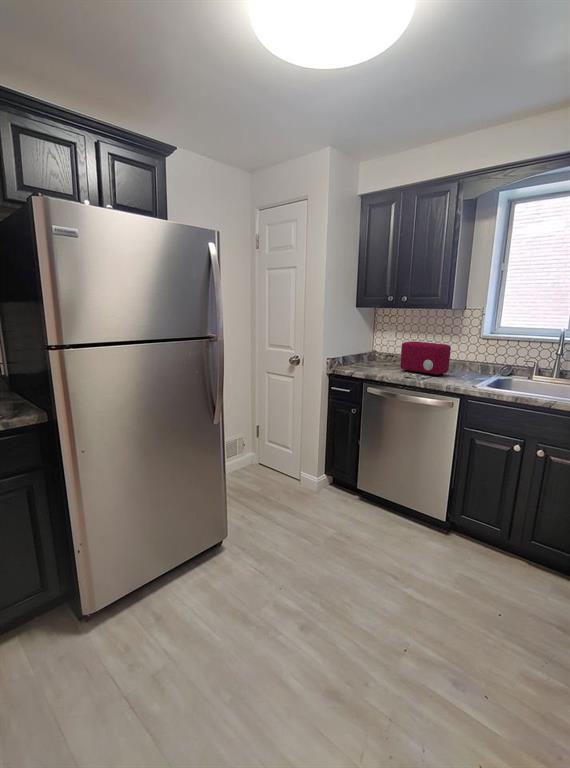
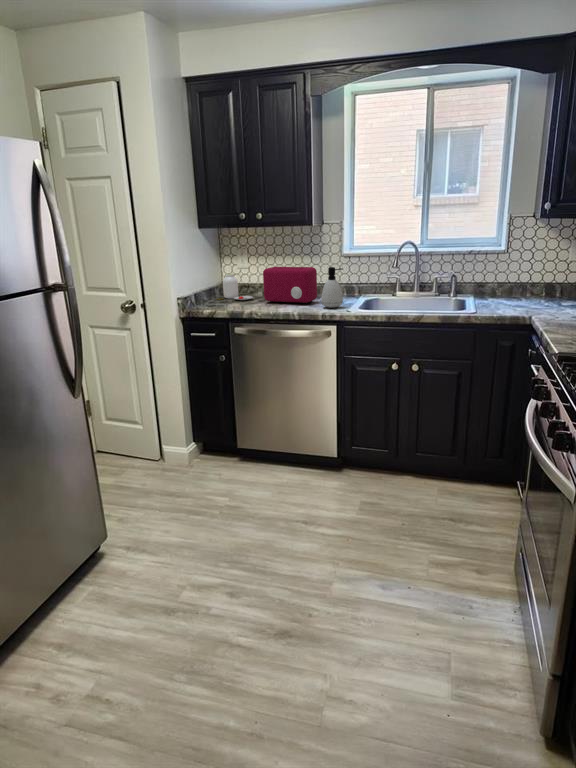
jar: none [362,344,393,366] -> present [218,274,253,300]
soap dispenser: none [449,345,475,382] -> present [321,267,343,308]

